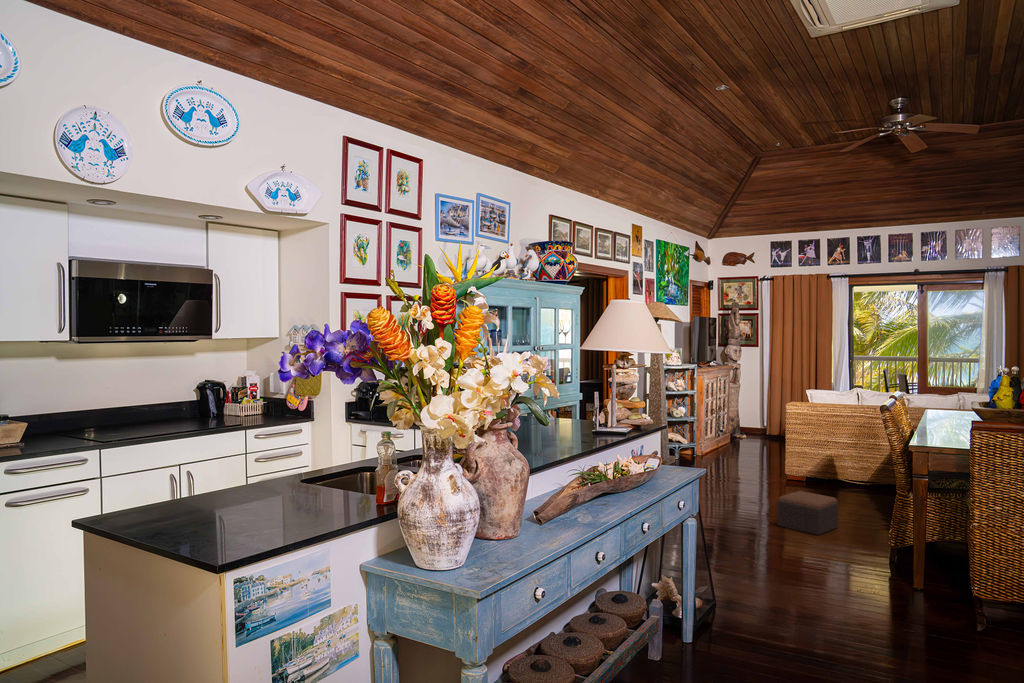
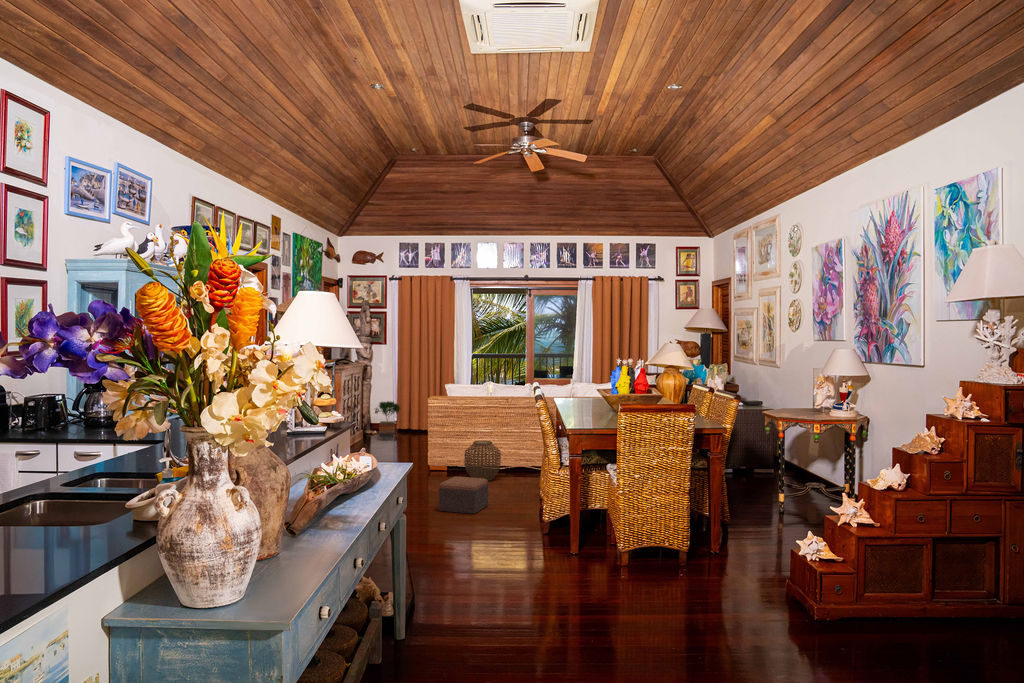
potted tree: none [740,403,770,443] -> present [375,401,400,440]
woven basket: none [822,454,866,499] -> present [464,441,501,480]

